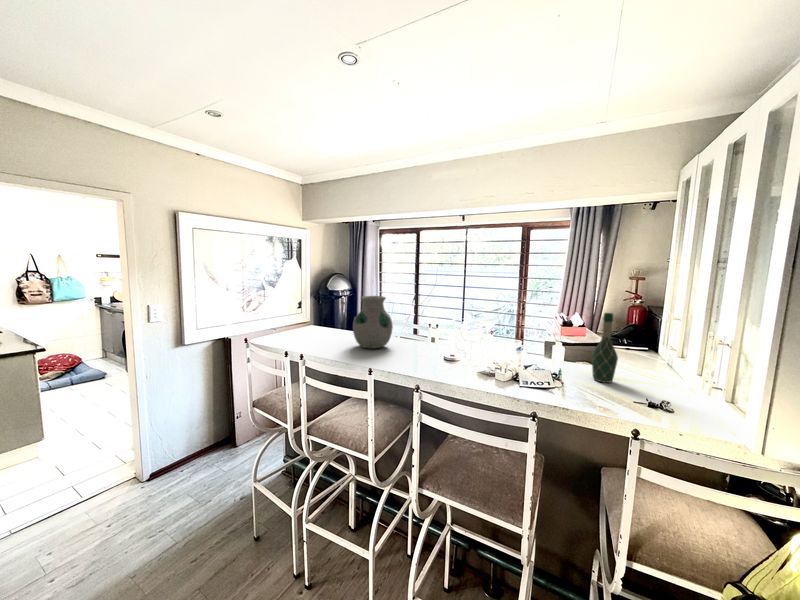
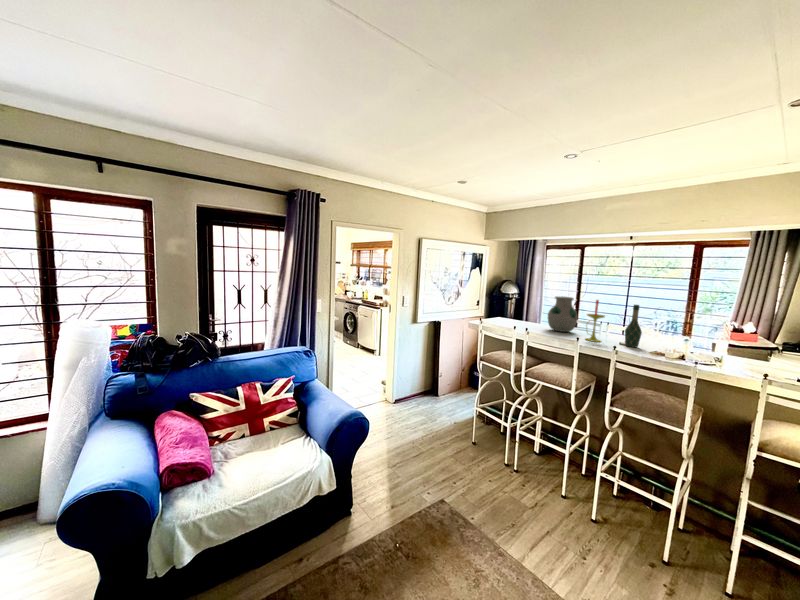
candle: none [392,299,419,367] -> present [586,300,605,342]
wine bottle: present [592,313,618,383] -> present [625,305,642,347]

